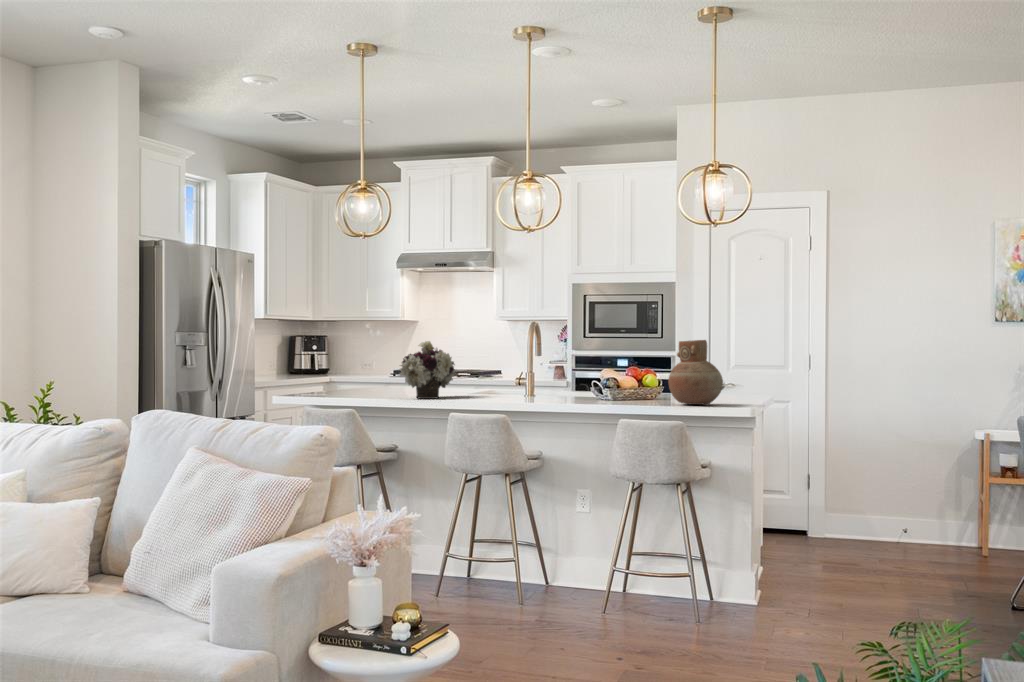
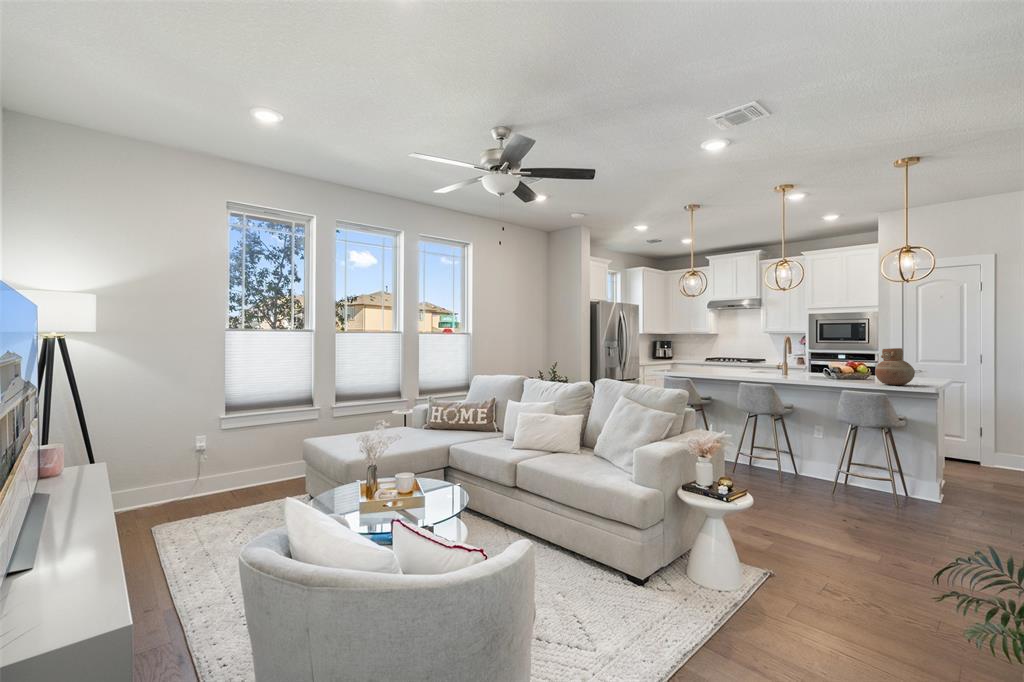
flower arrangement: present [399,341,456,399] -> none [710,347,741,375]

